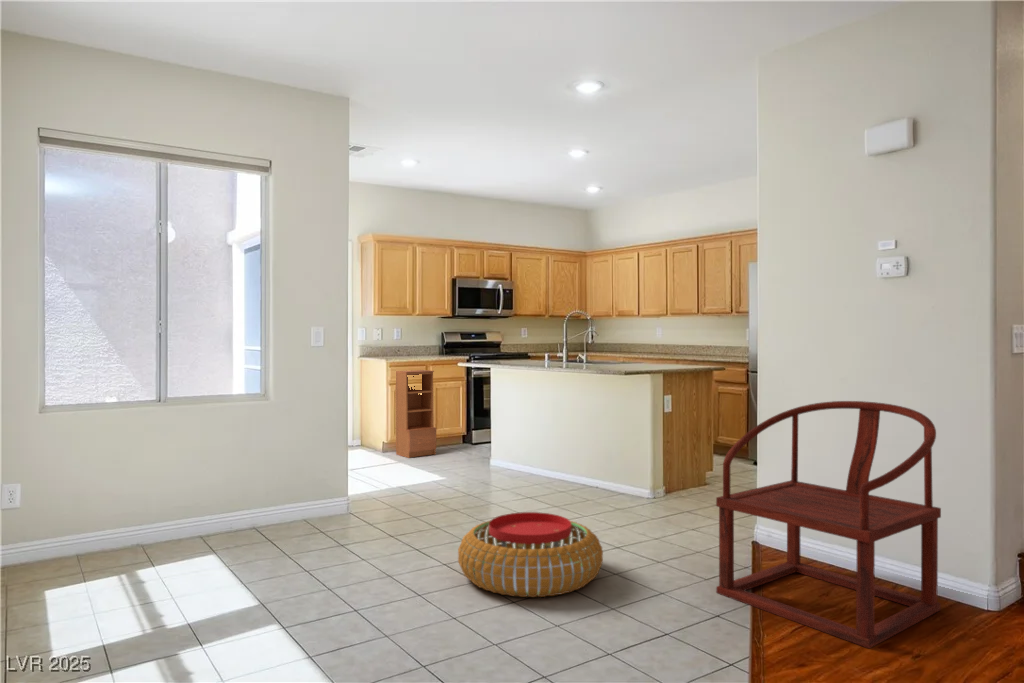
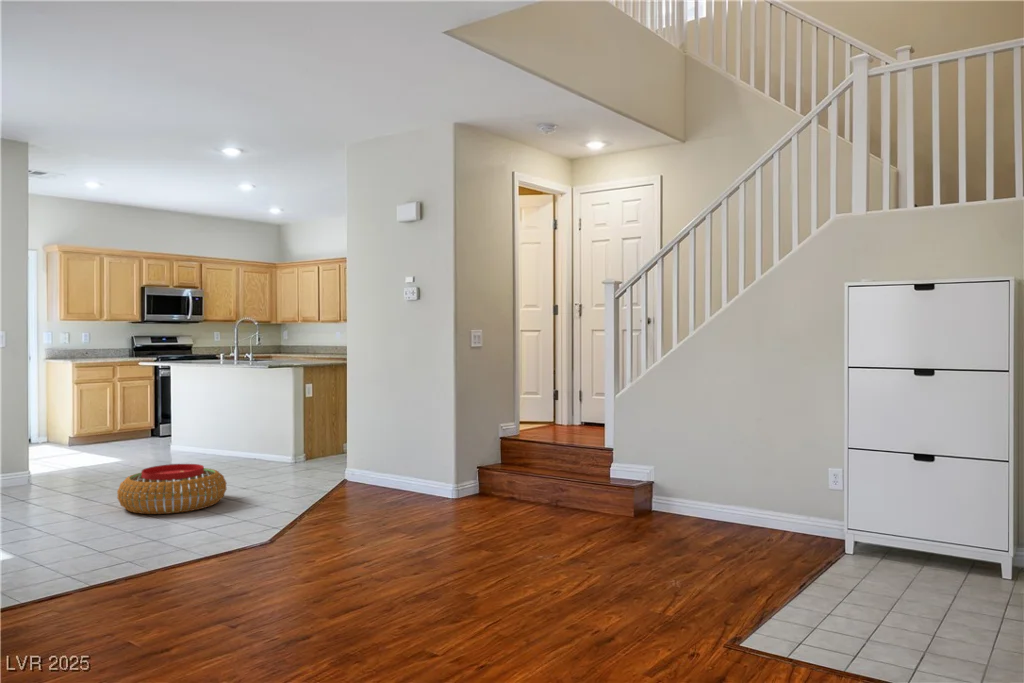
bookcase: present [395,370,436,458] -> none [81,370,123,448]
armchair: present [716,401,941,648] -> none [298,380,428,517]

